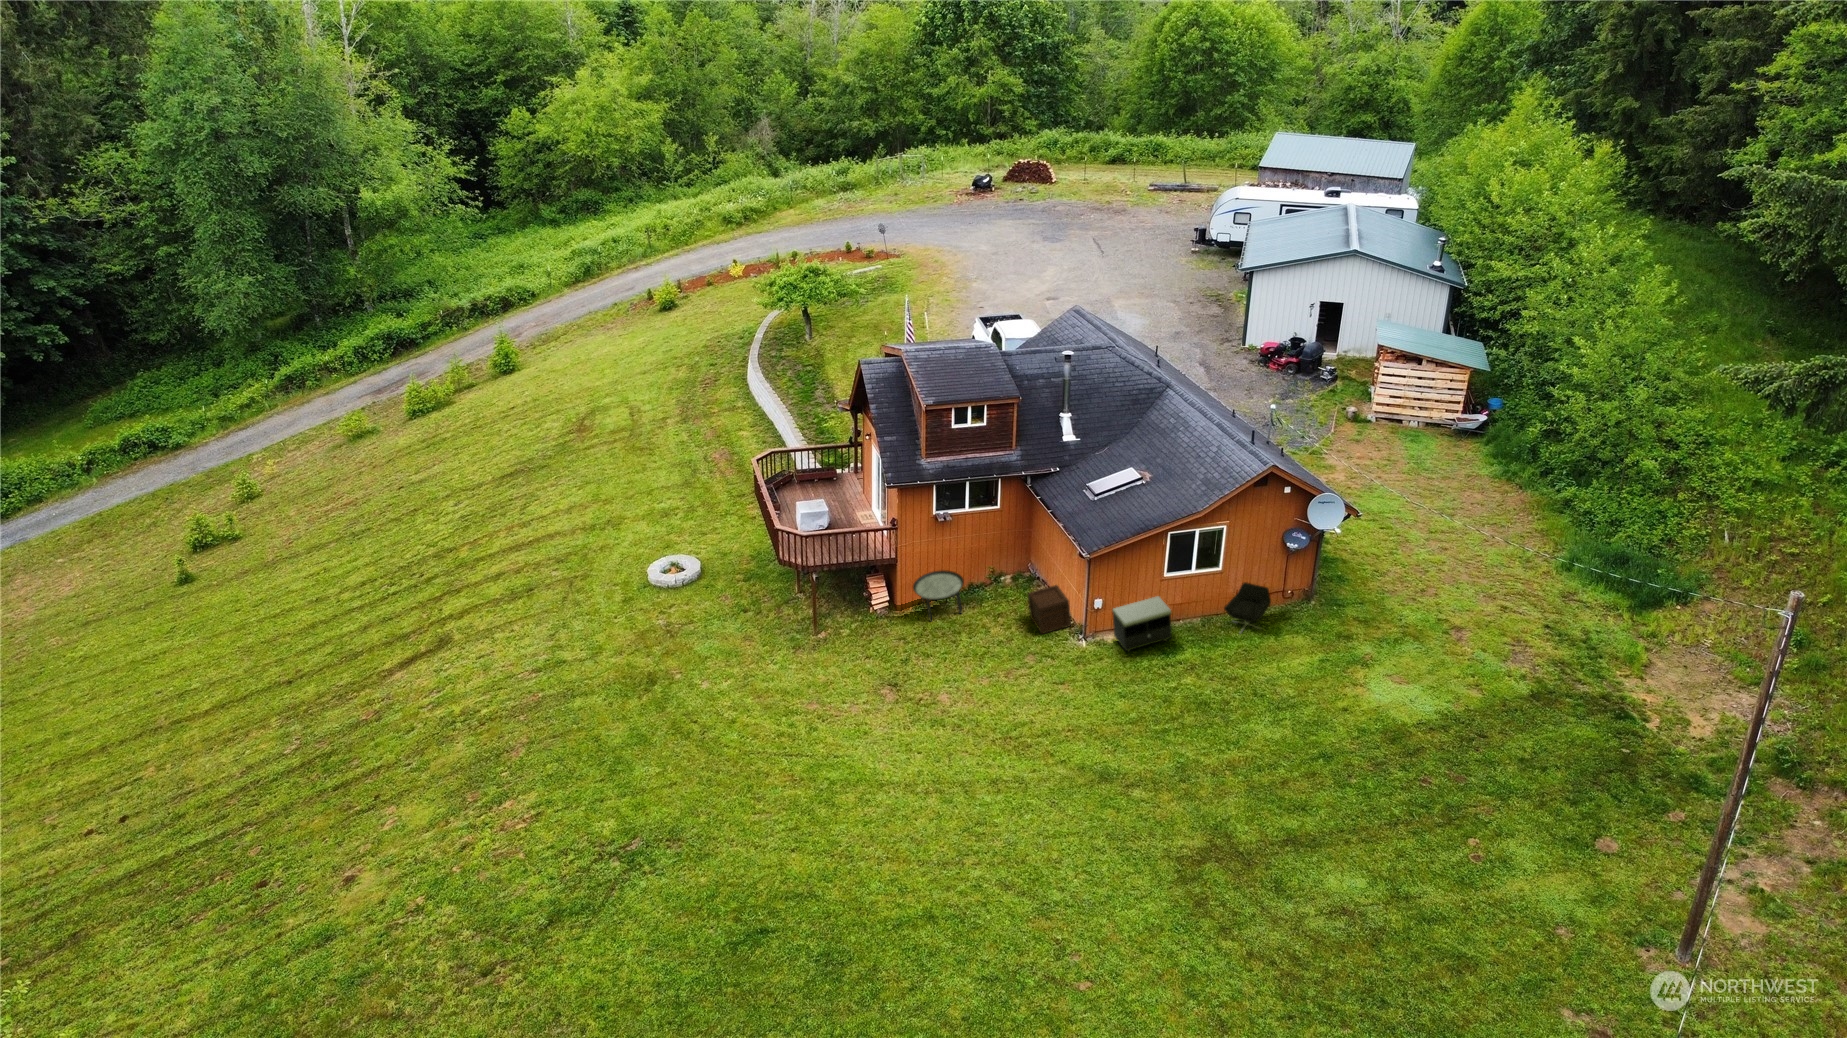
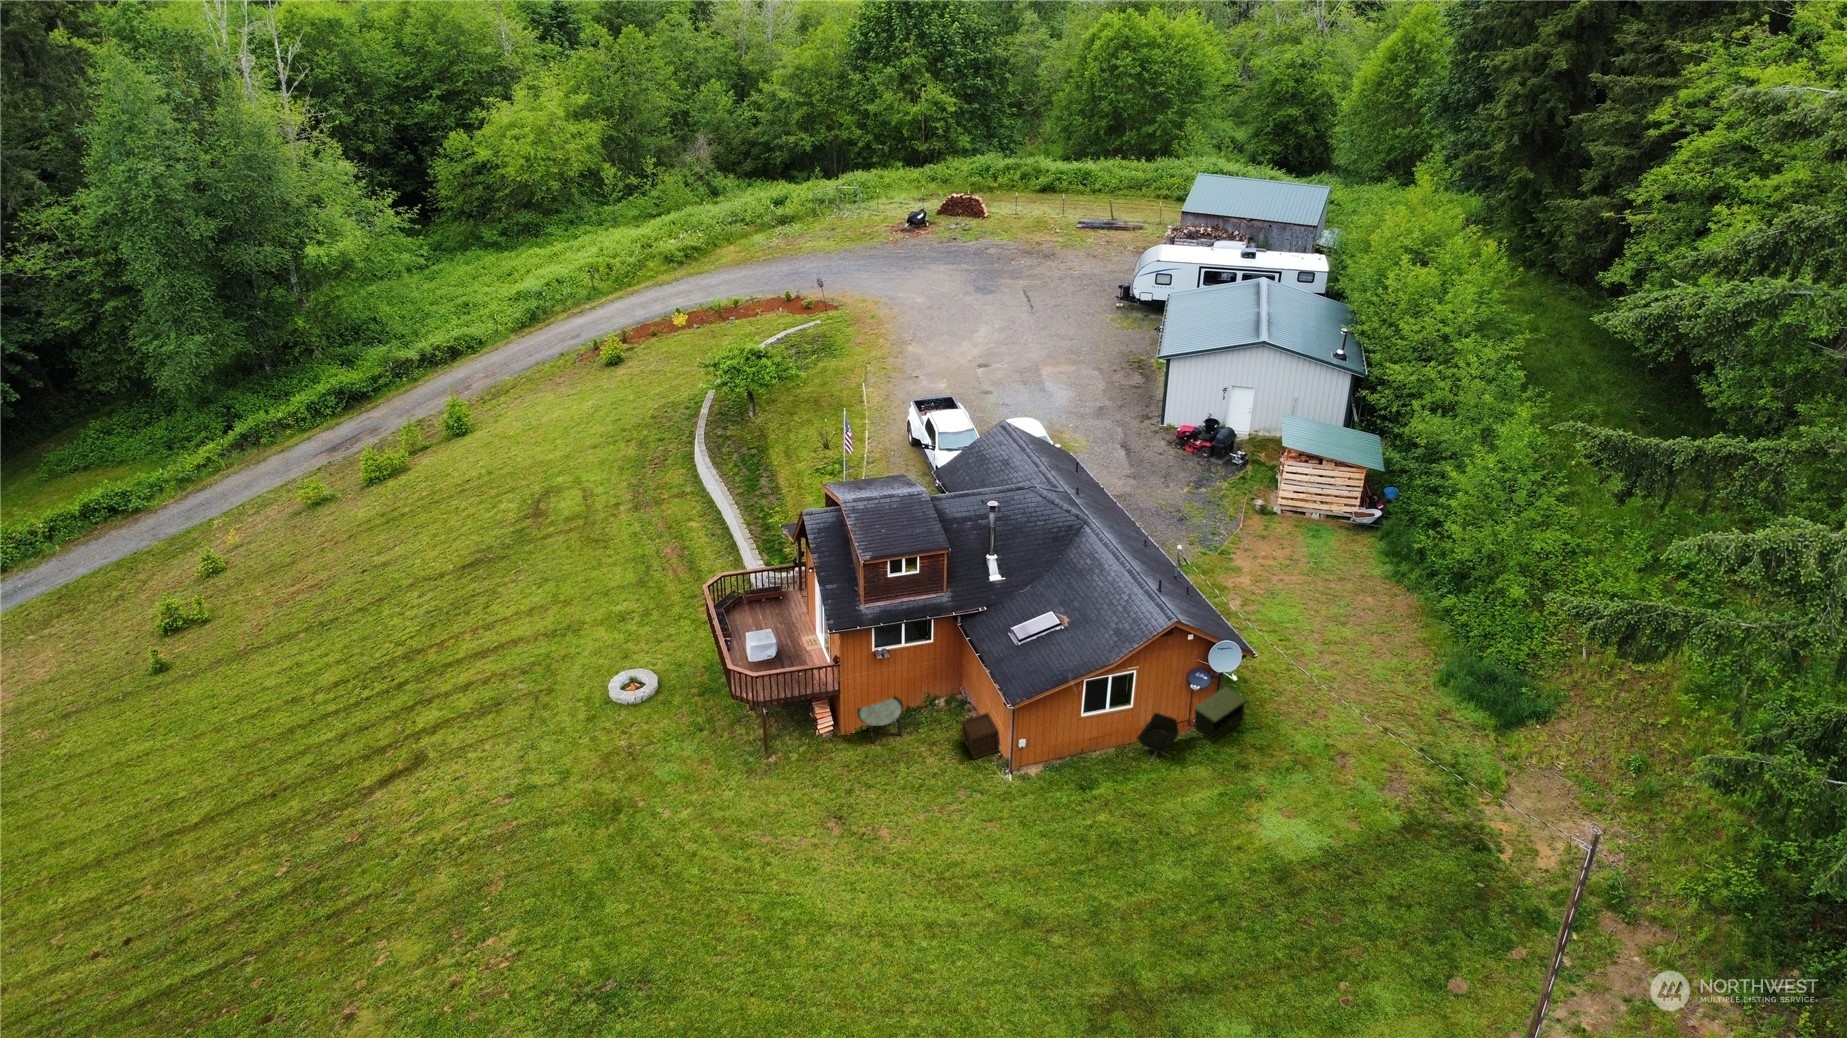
storage bench: present [1112,596,1172,651] -> present [1194,687,1246,741]

